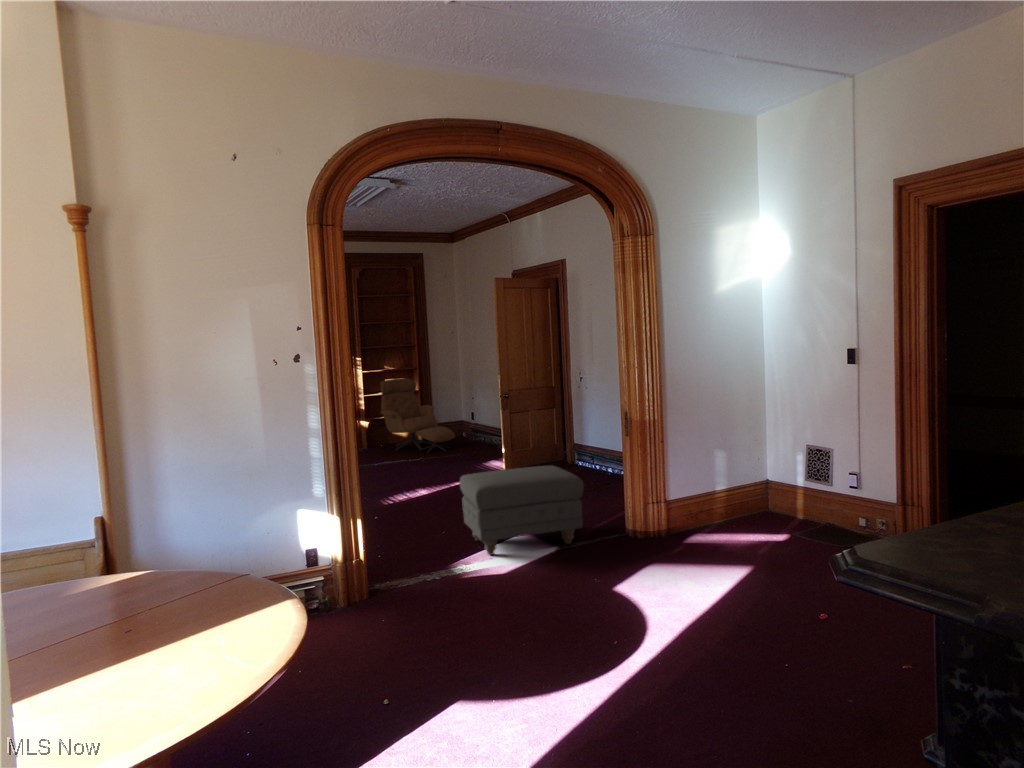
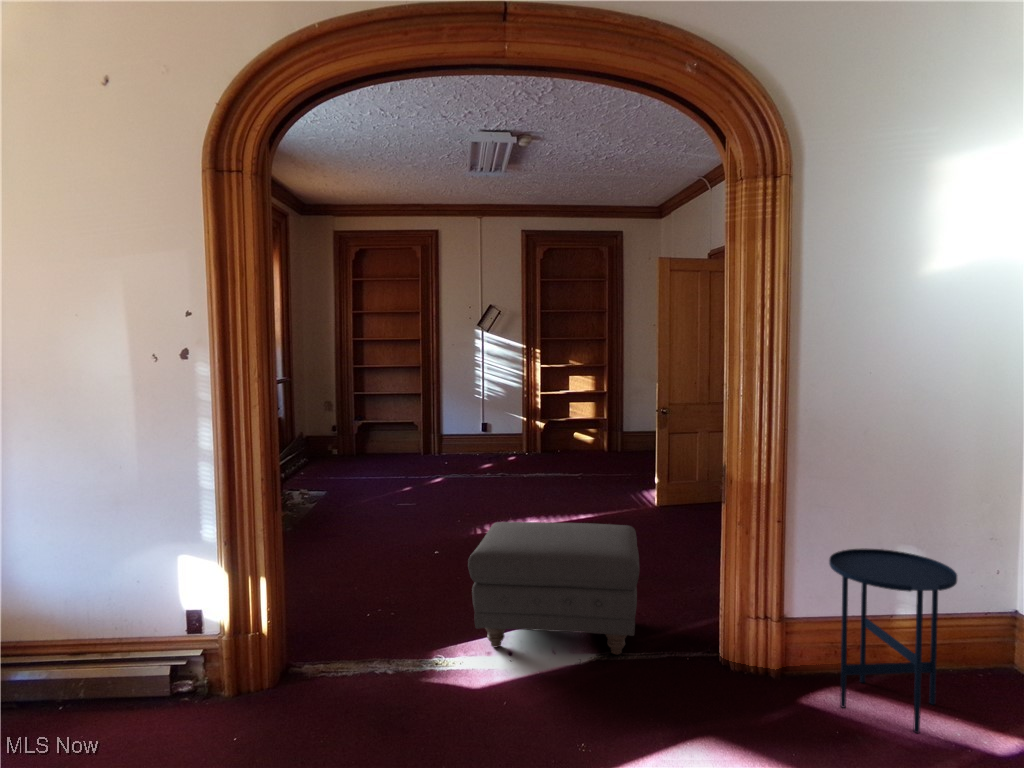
lounge chair: present [381,378,455,453] -> none [558,376,635,466]
side table: none [689,452,753,542] -> present [829,549,957,733]

